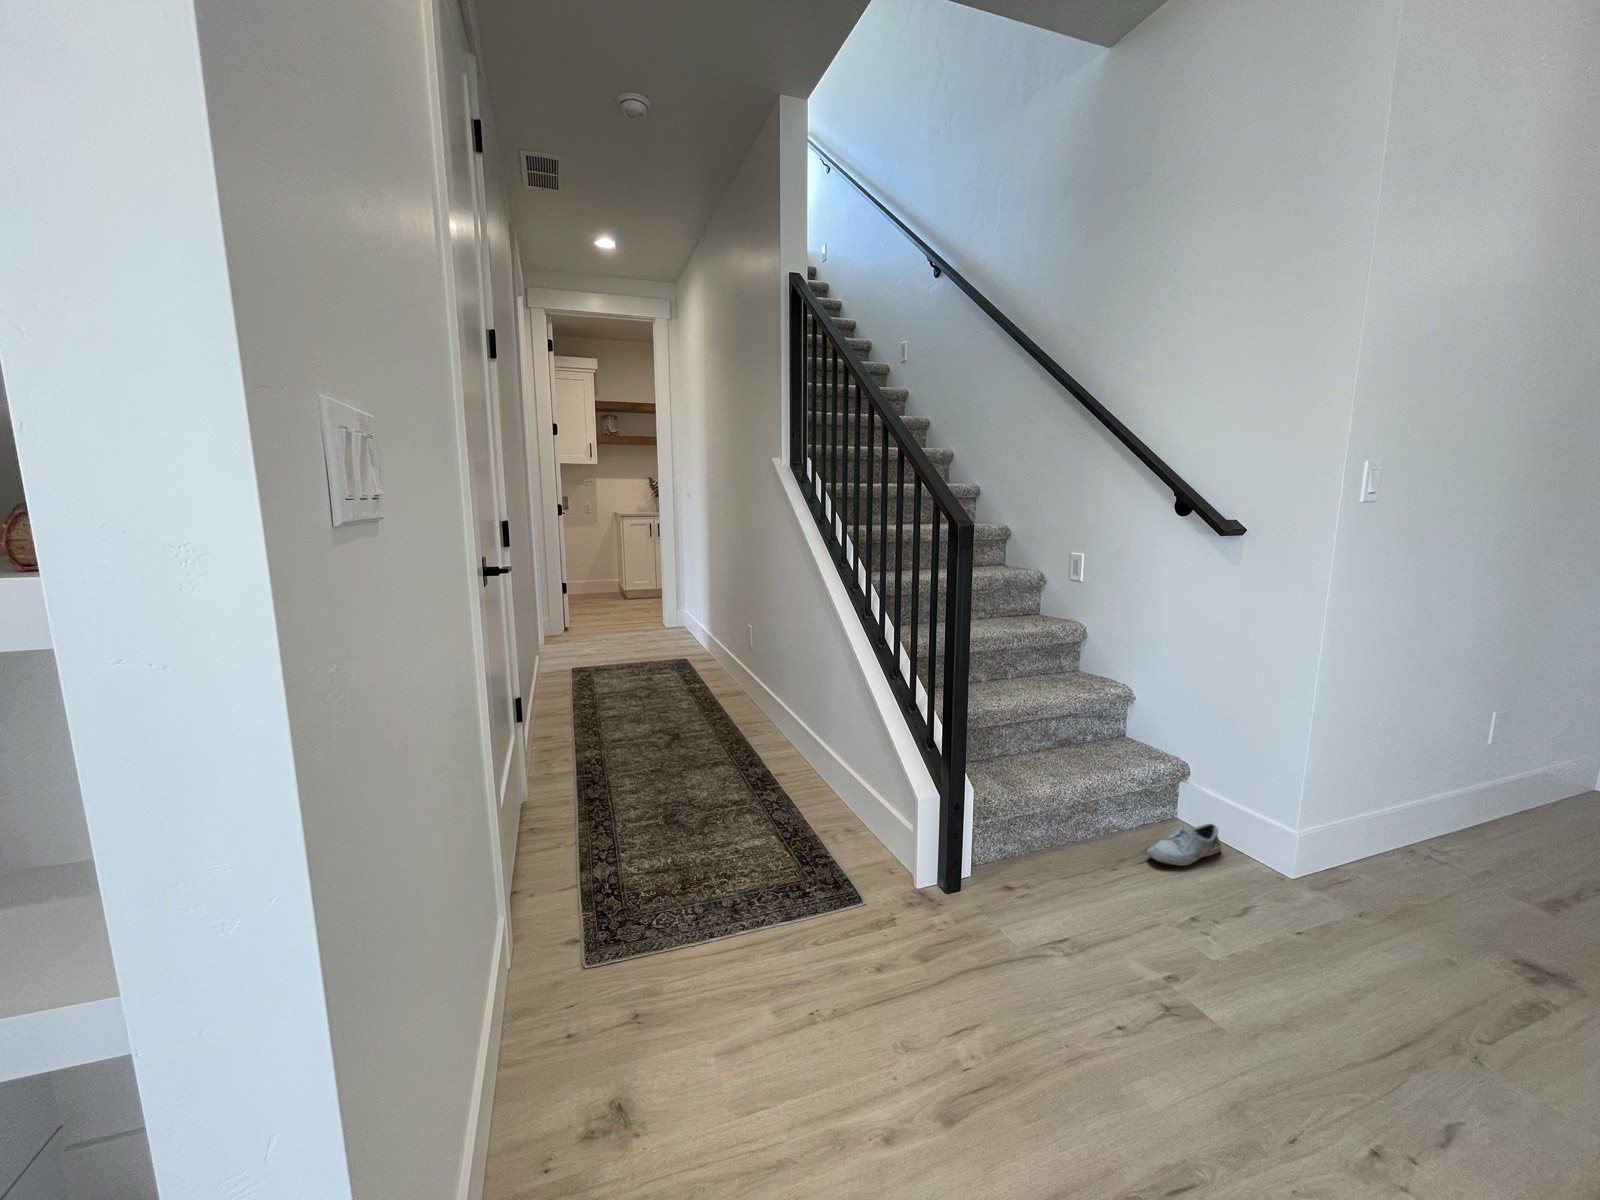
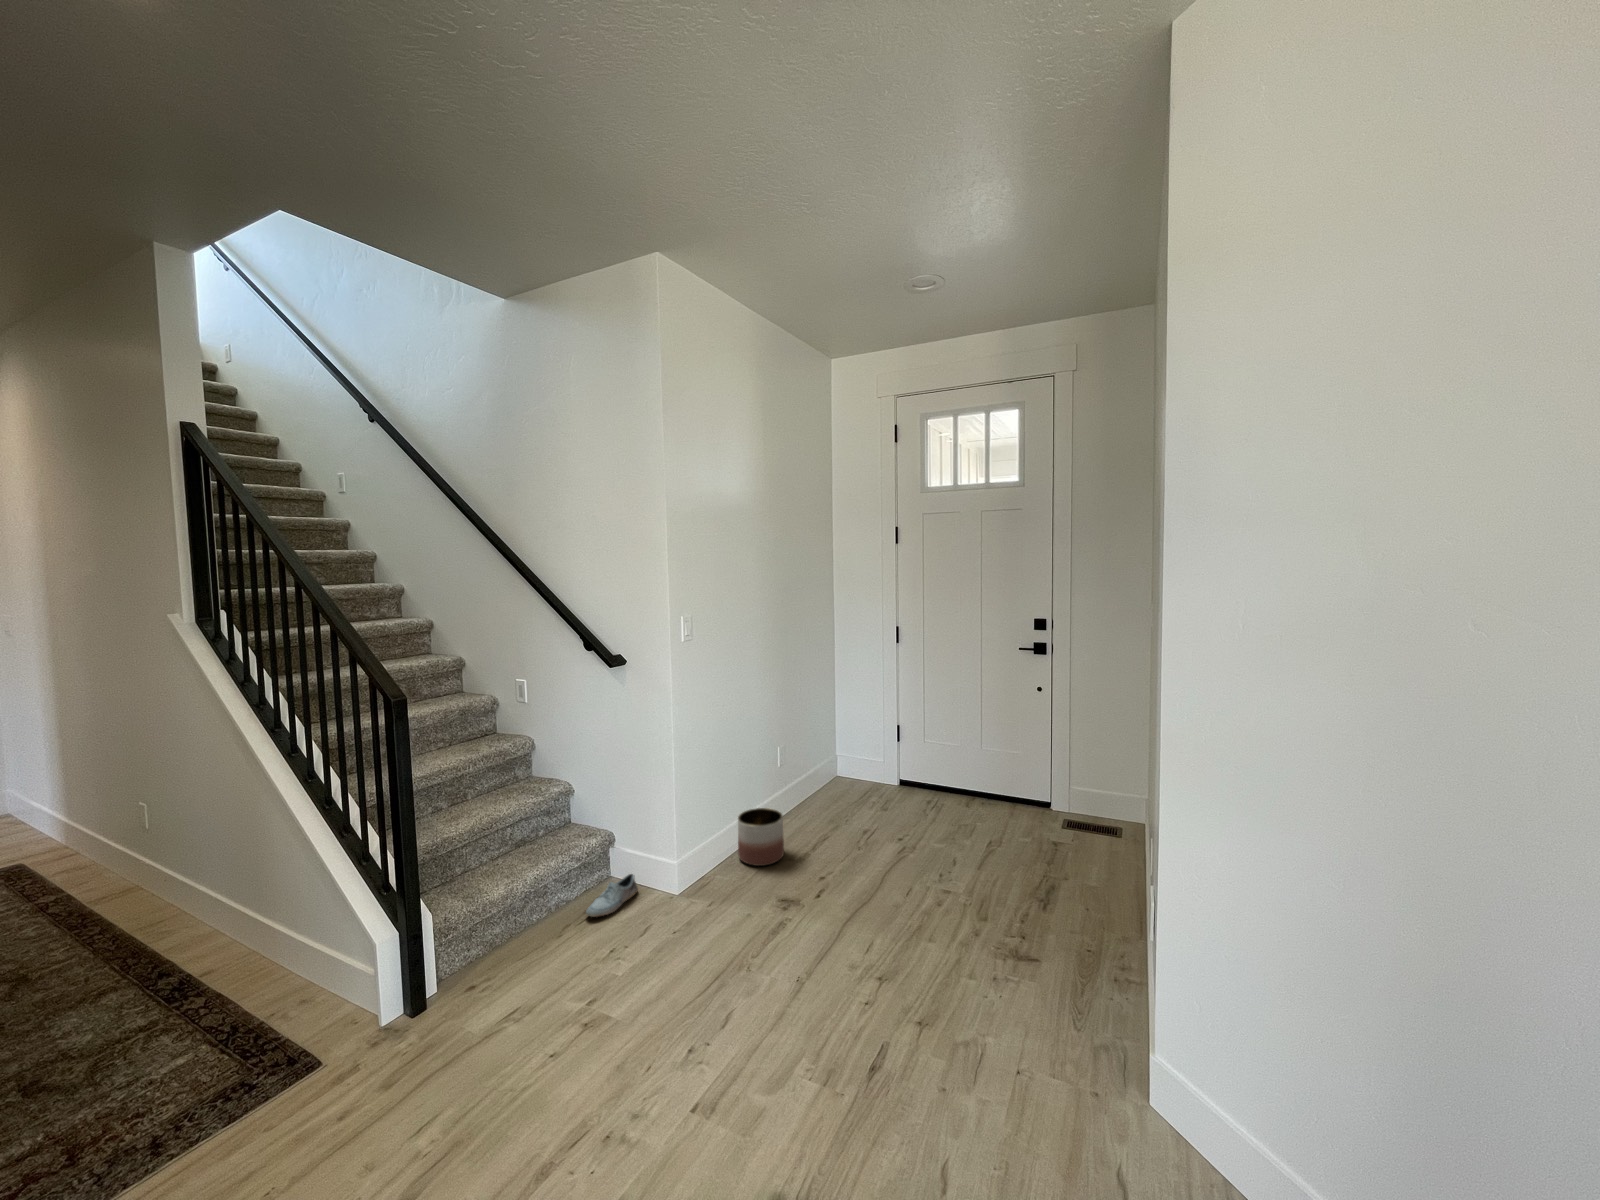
planter: none [1396,793,1509,890] -> present [738,808,784,866]

